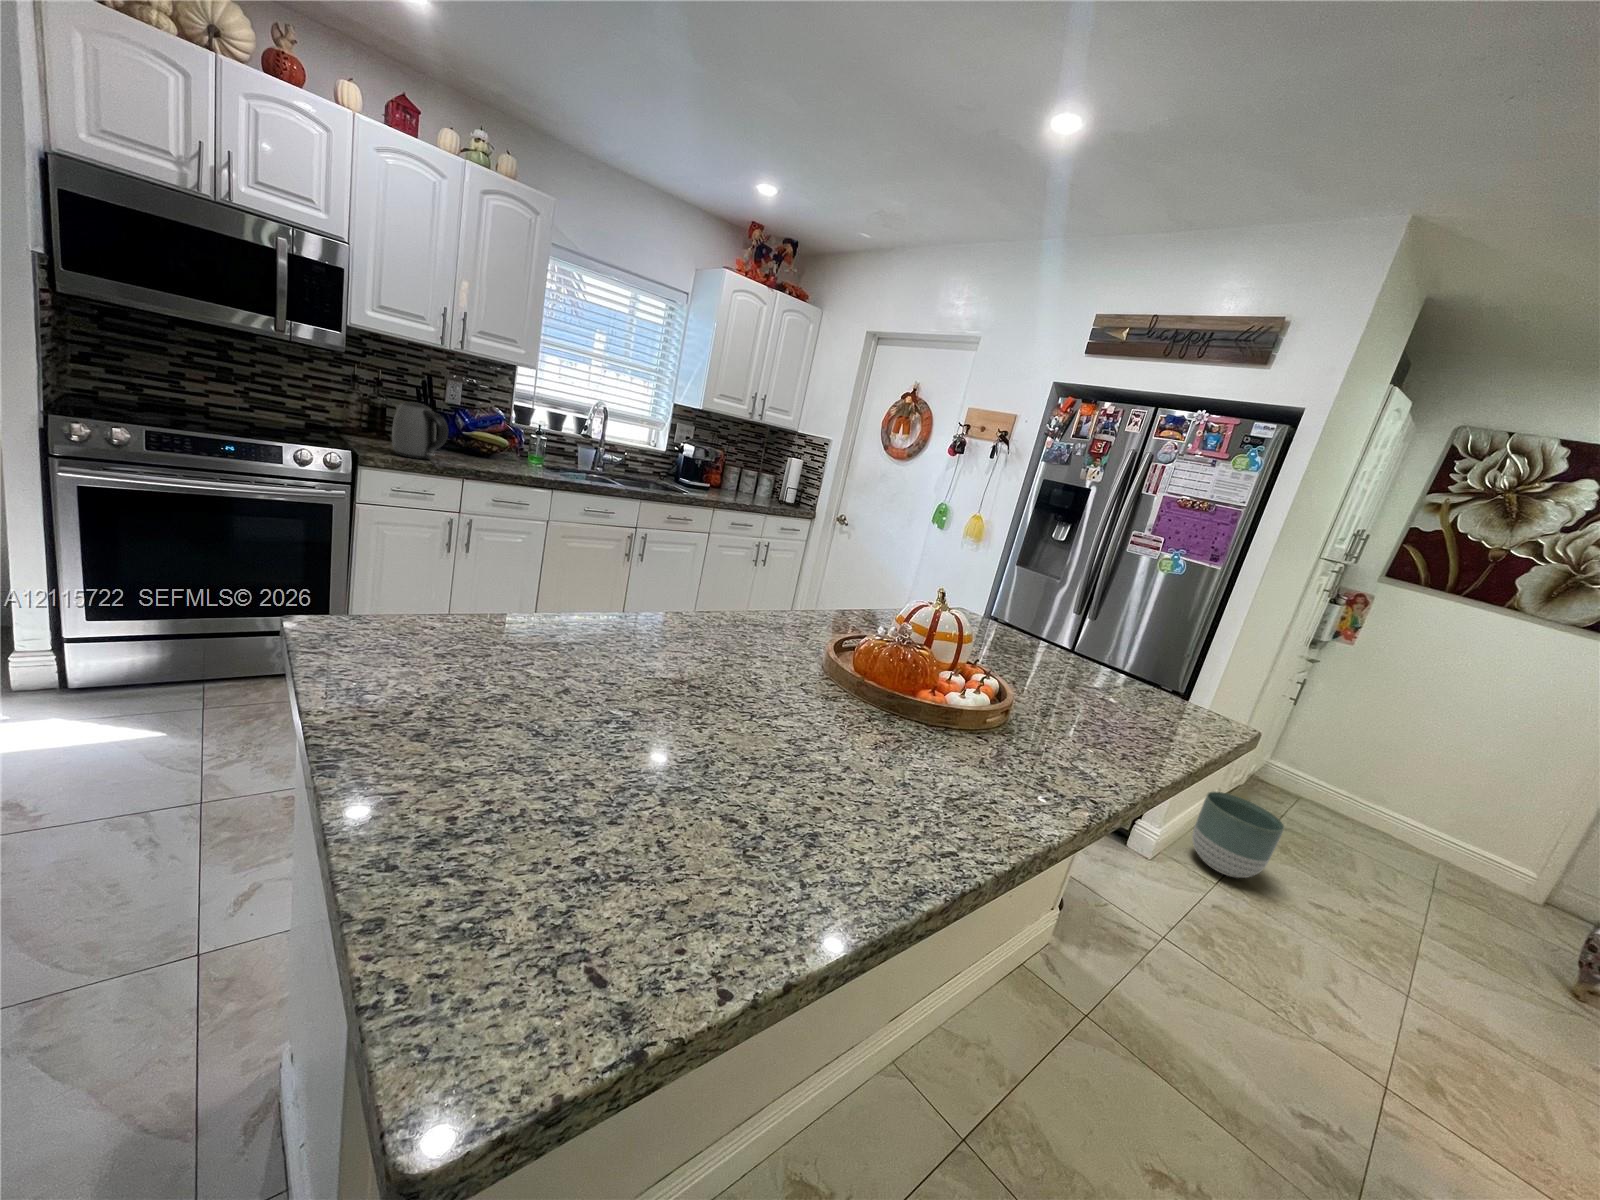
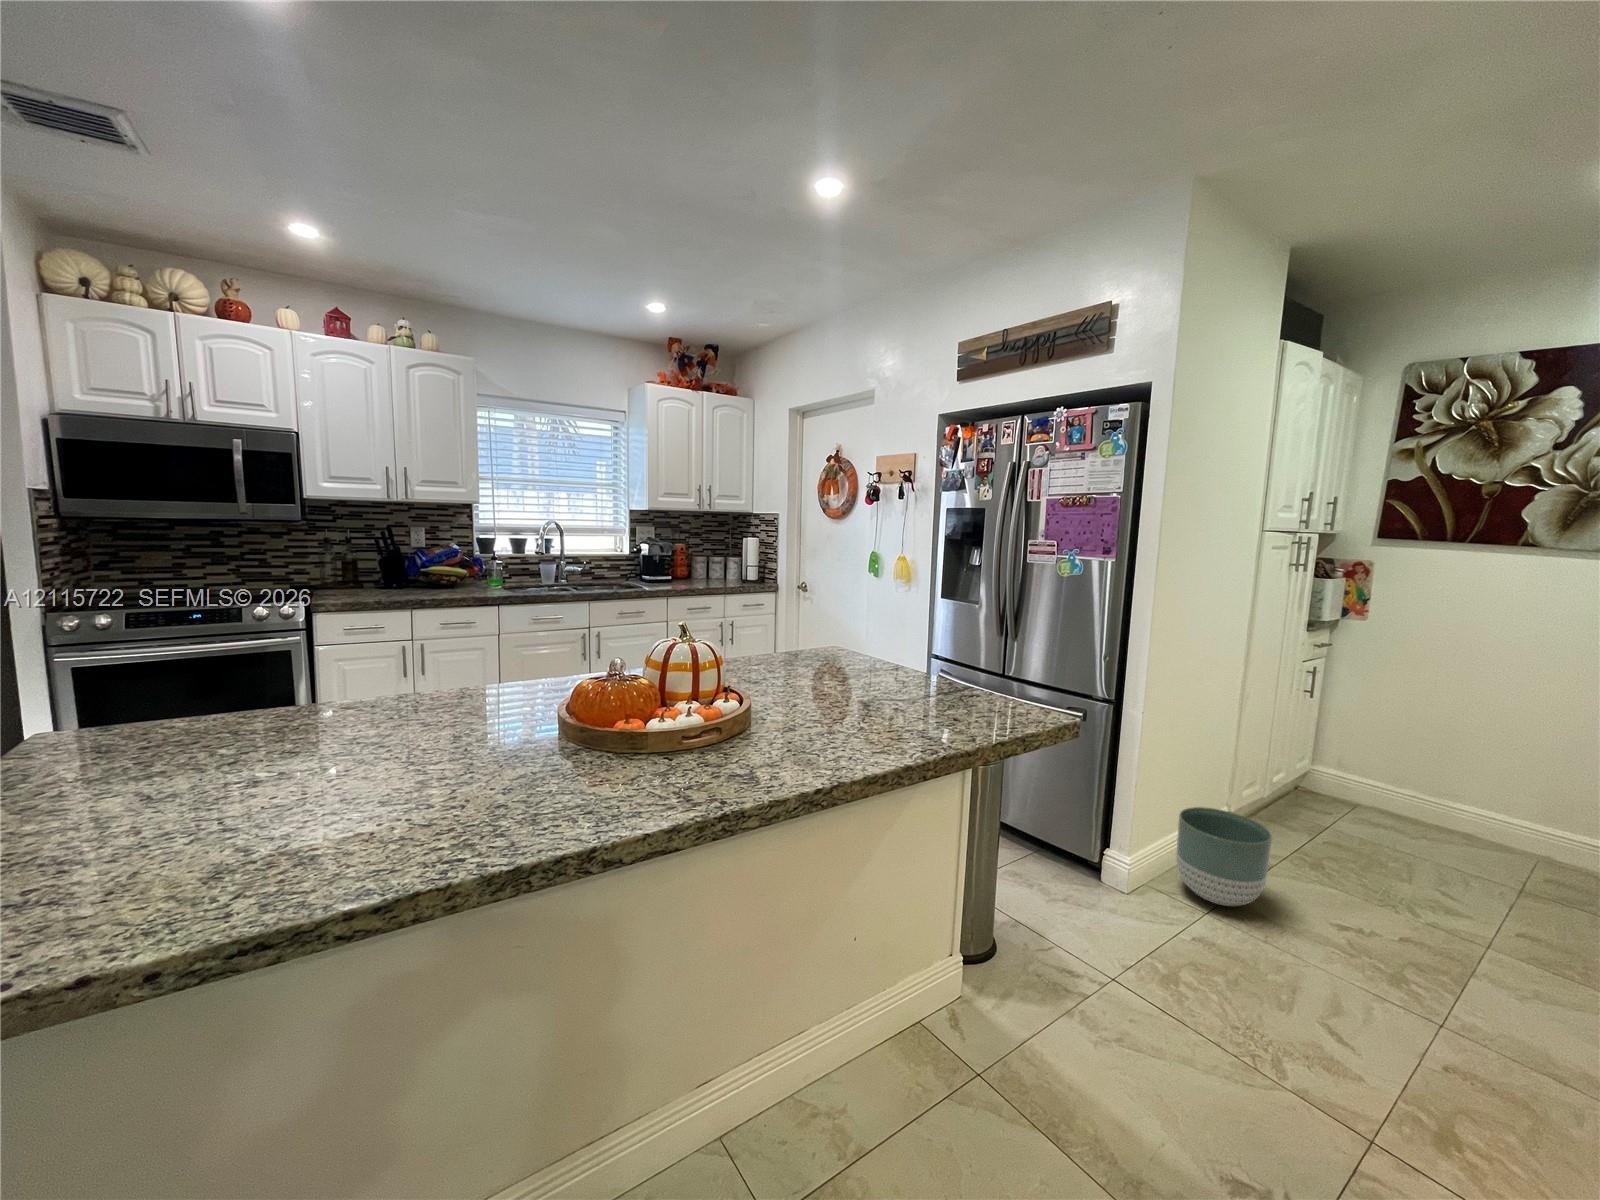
kettle: present [392,402,448,459] -> none [342,550,389,598]

